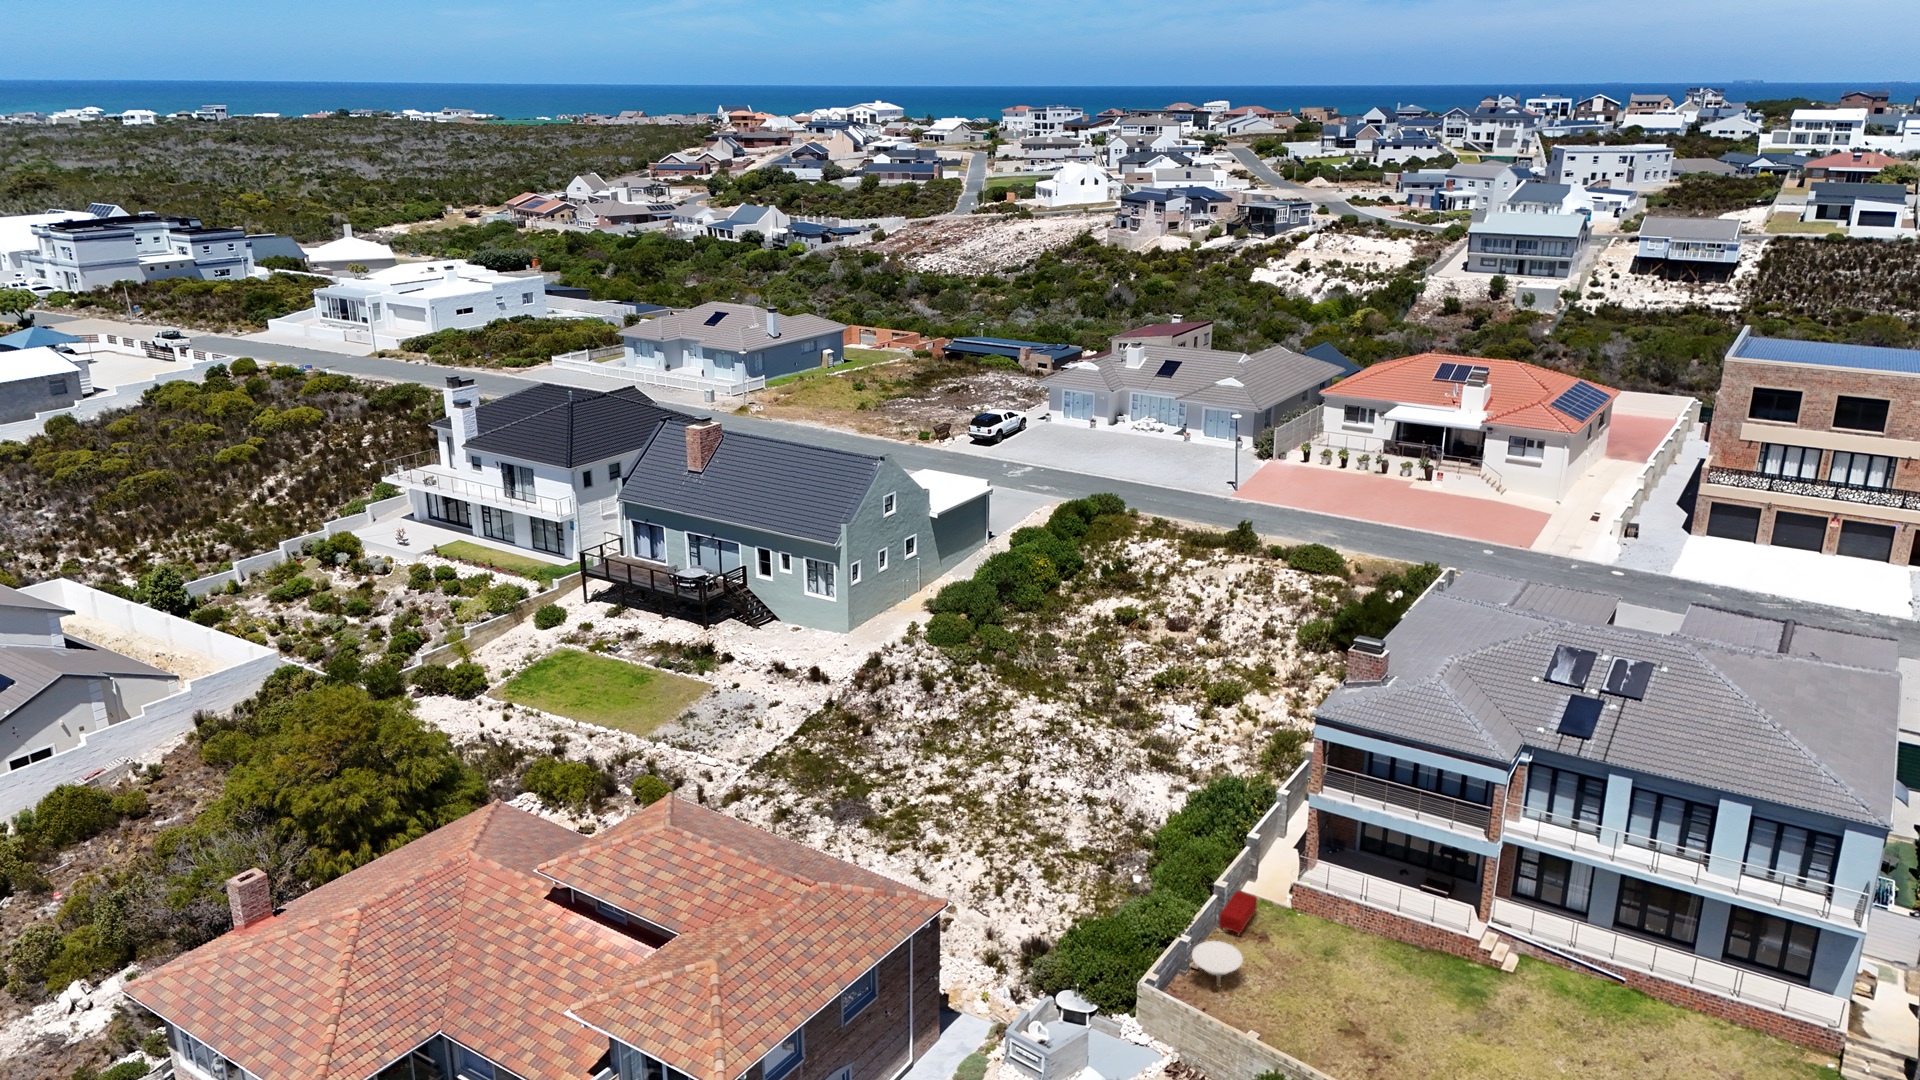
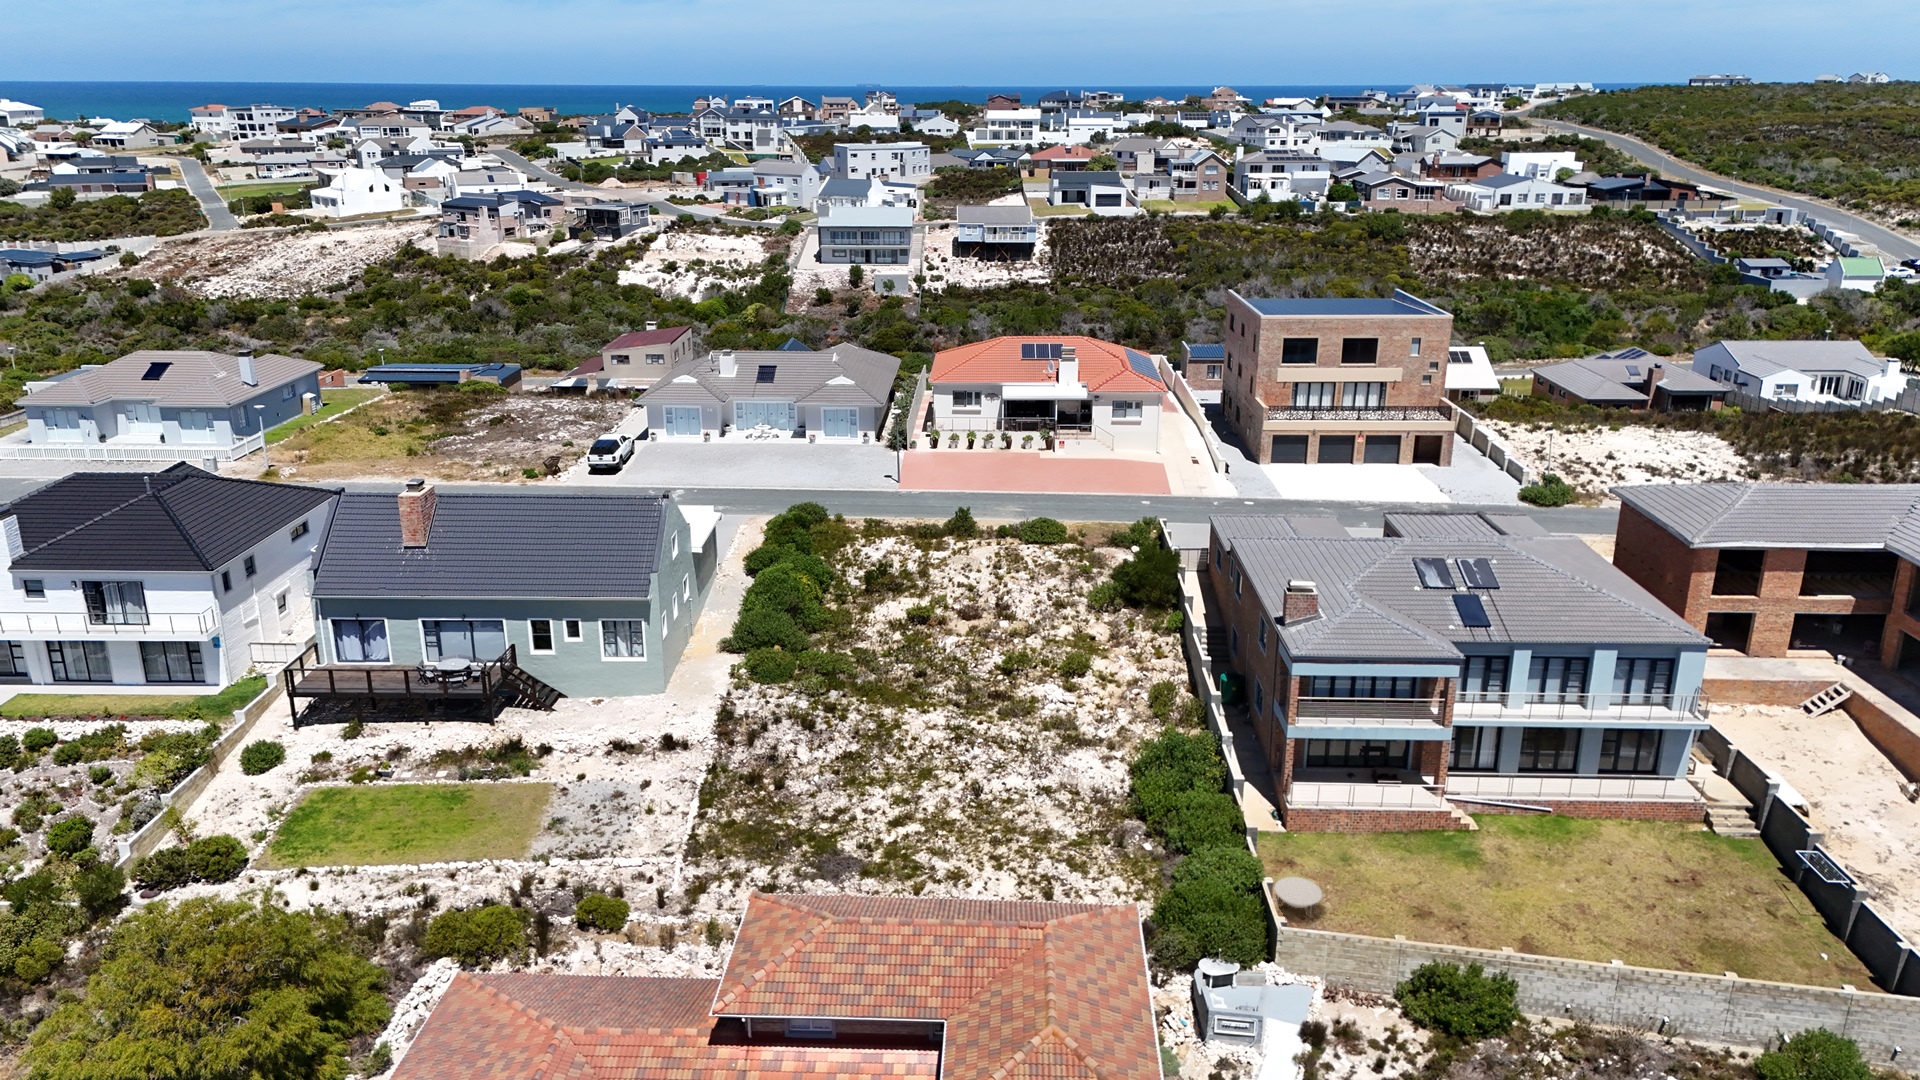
bench: present [1219,891,1257,937] -> none [1251,829,1282,871]

